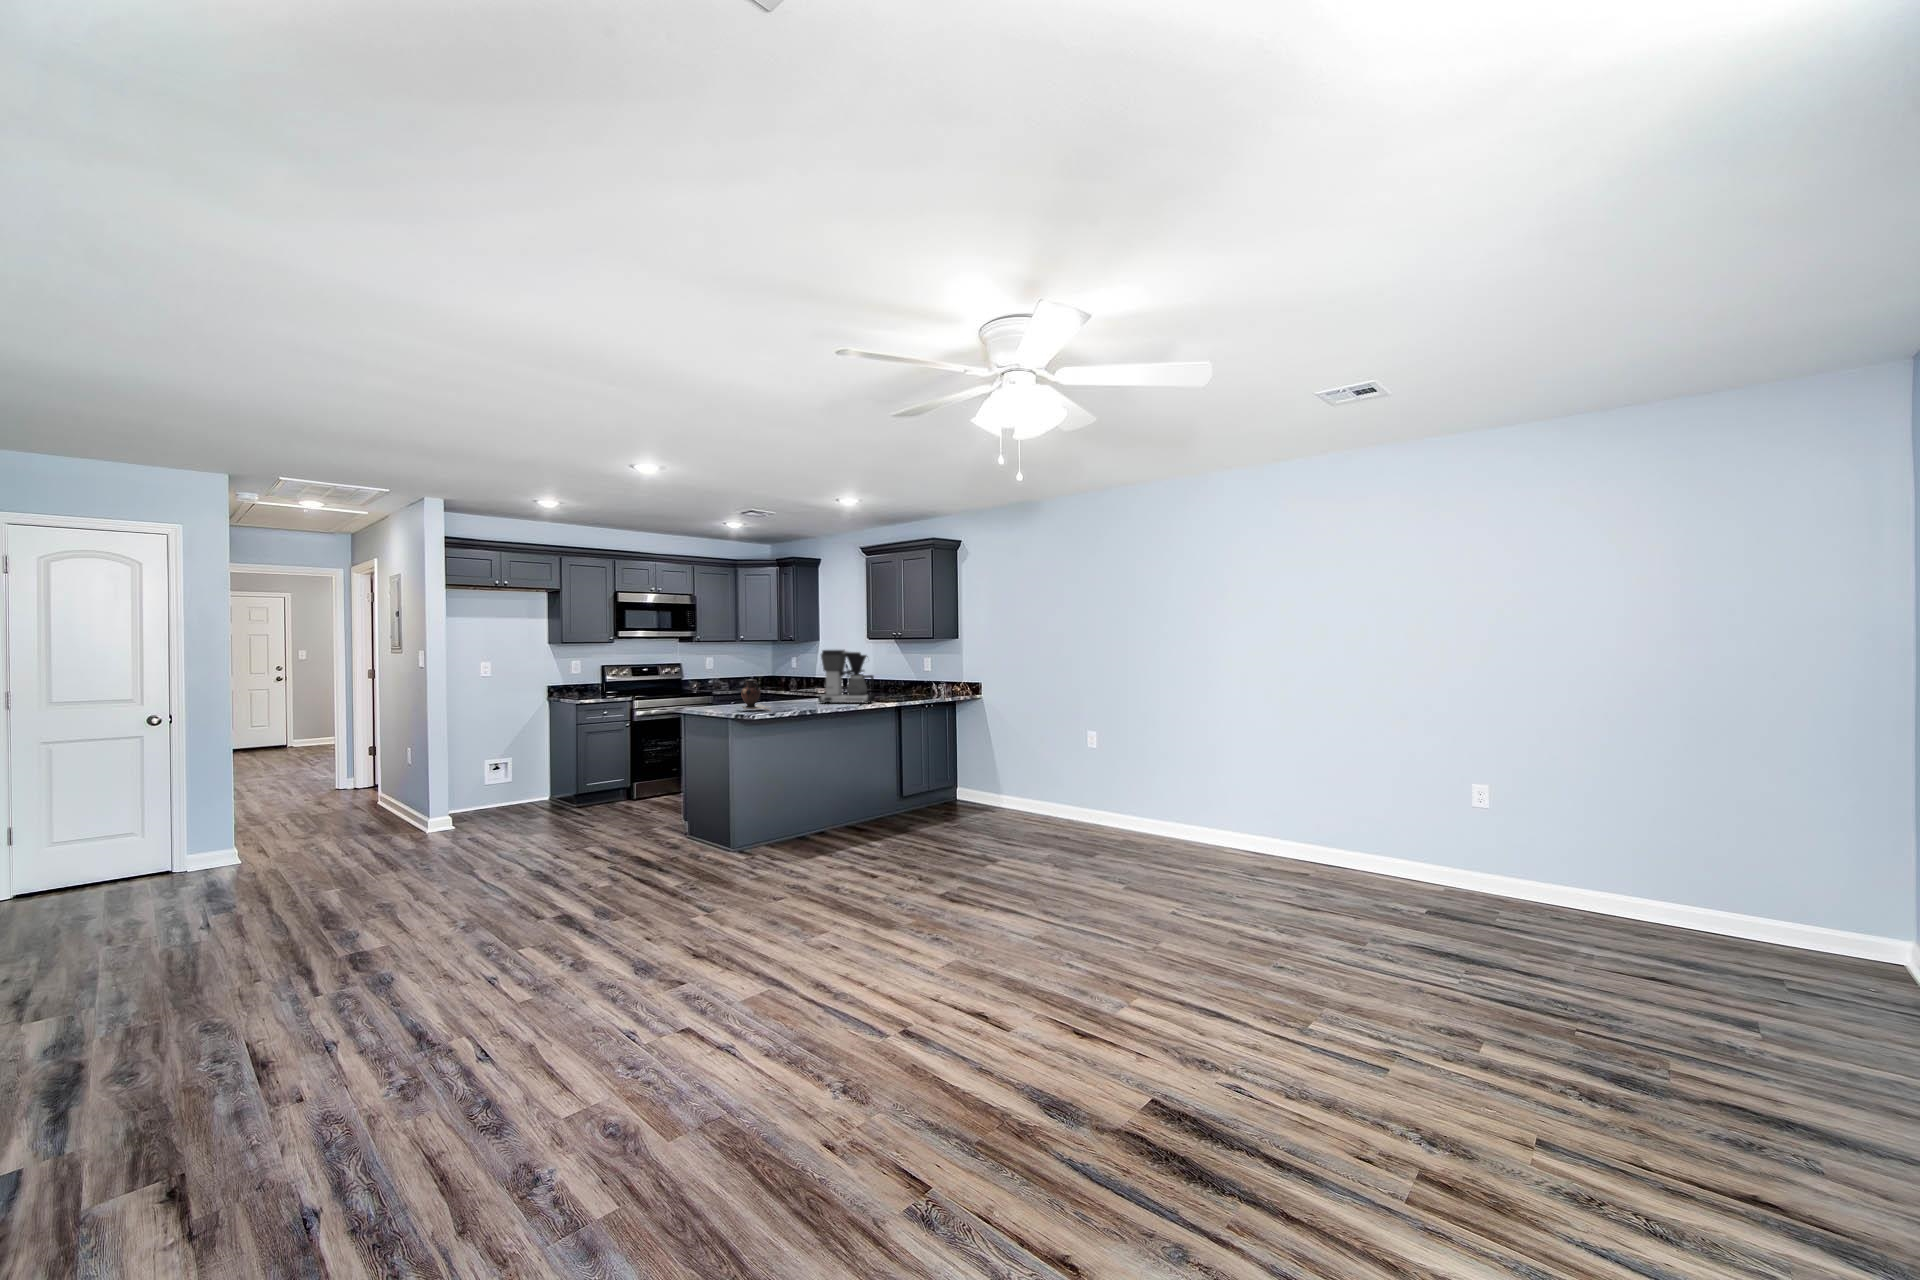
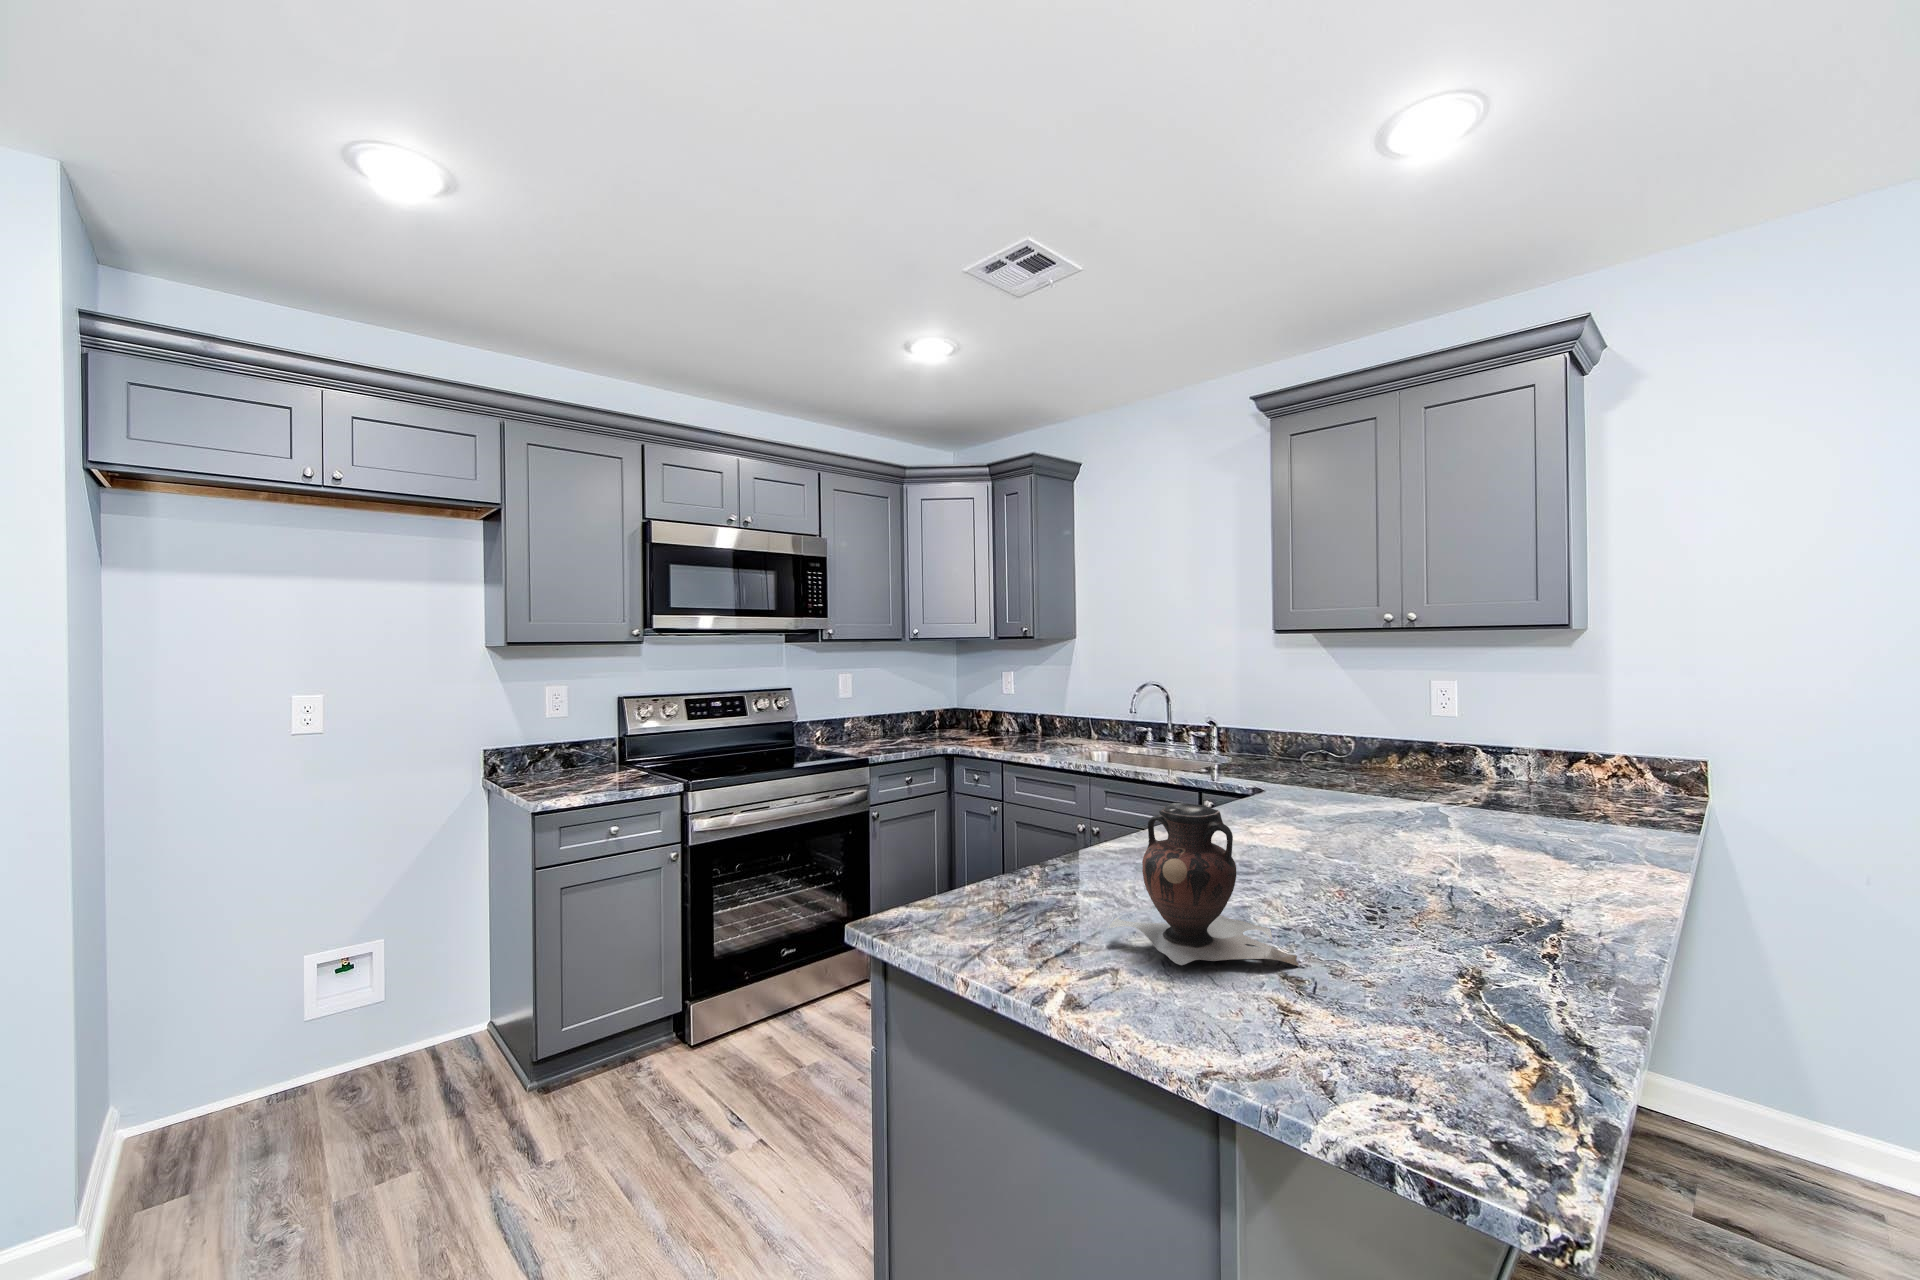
coffee maker: present [818,650,875,704] -> none [1281,657,1507,854]

